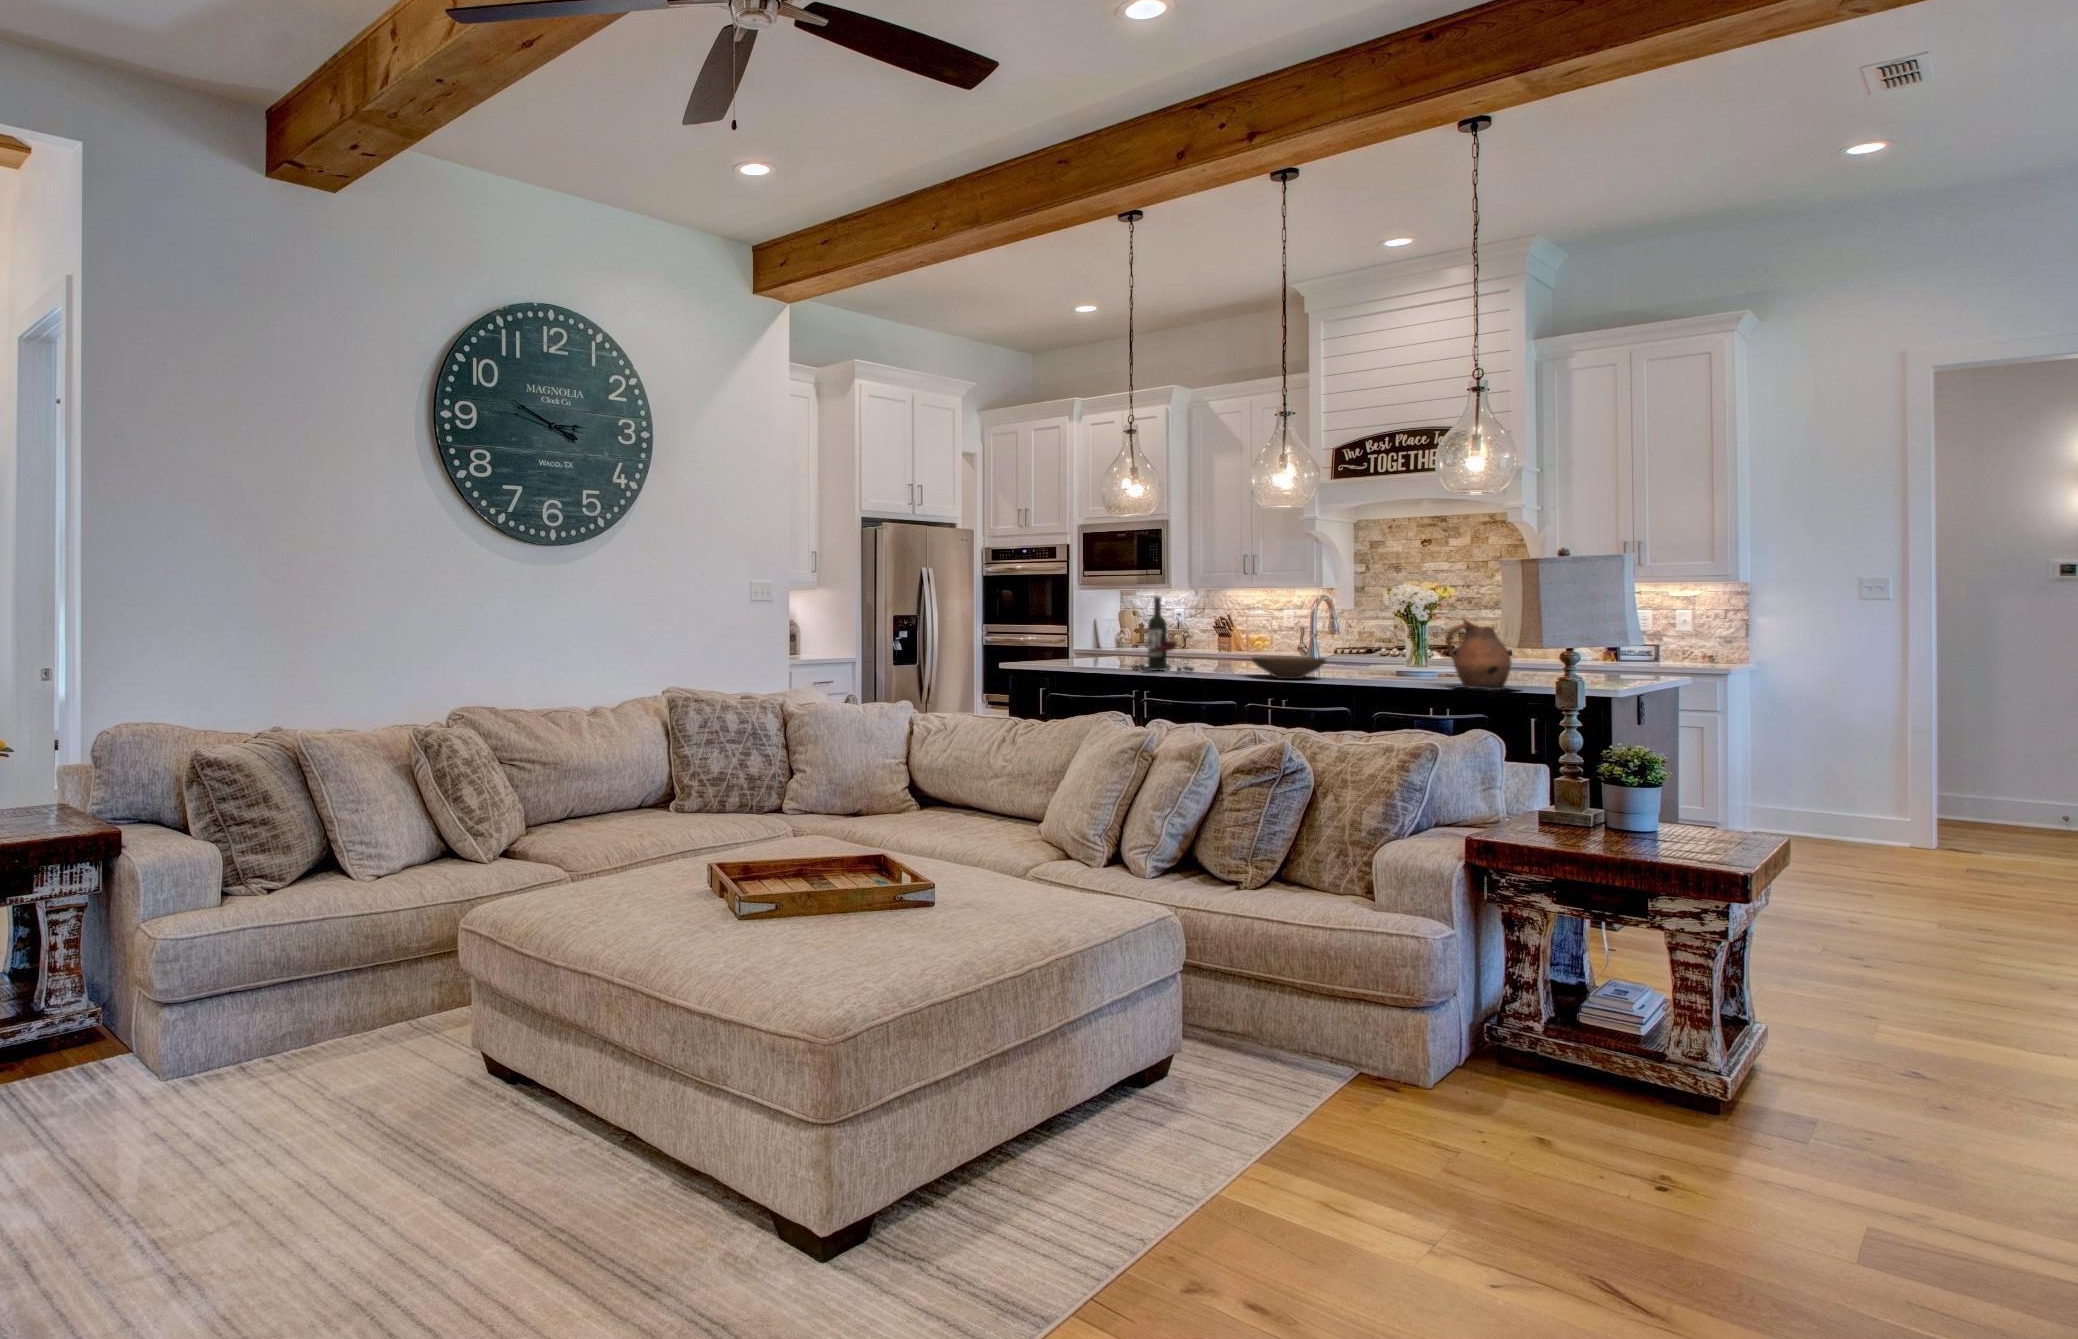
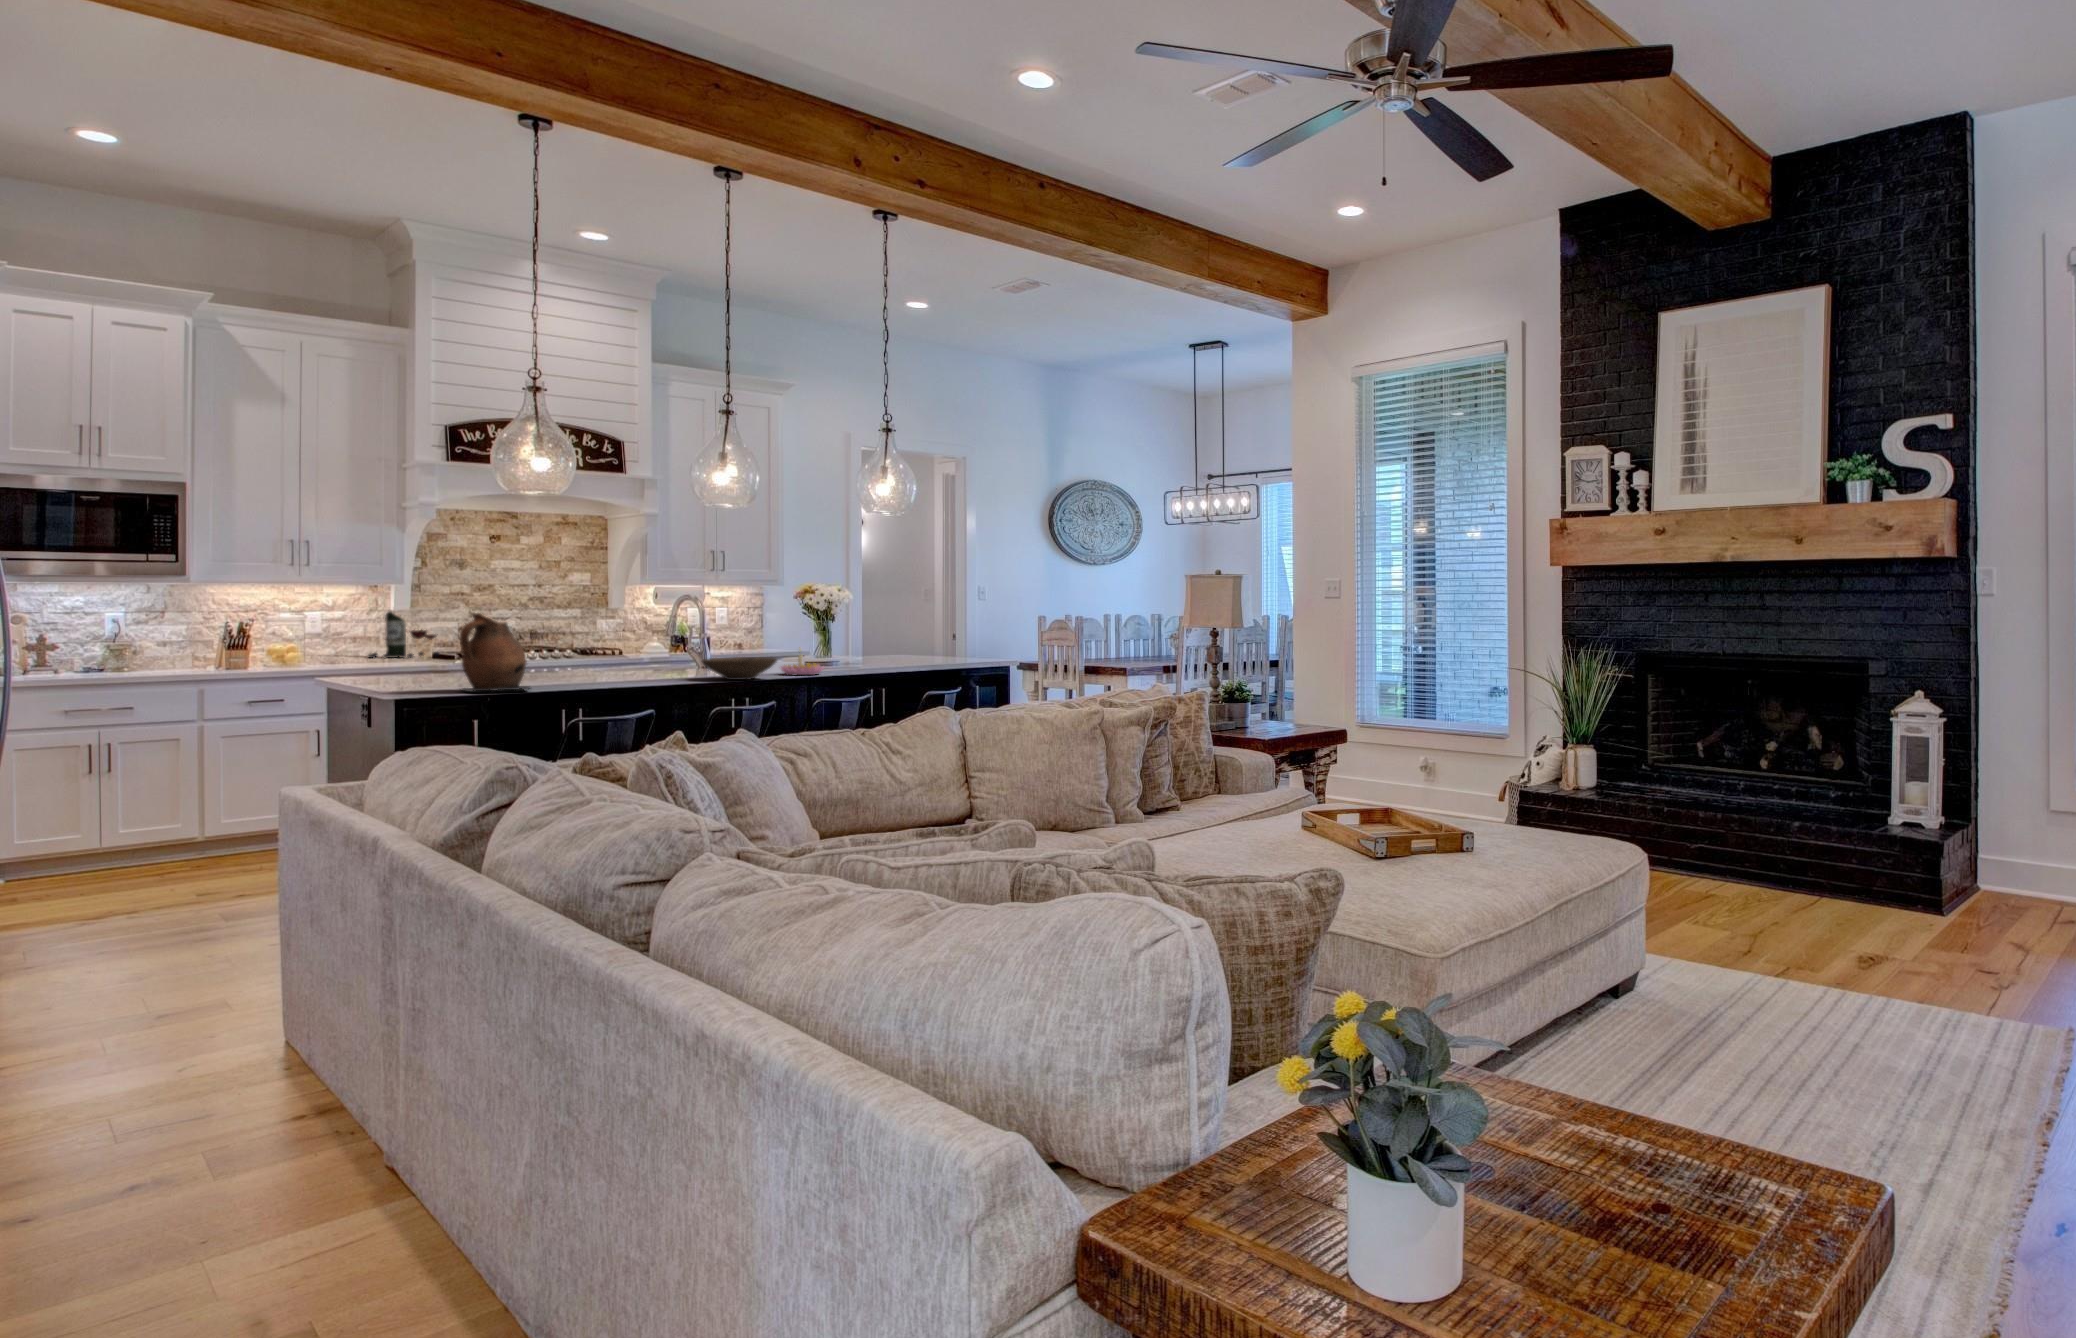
wine bottle: present [1133,597,1194,672] -> present [368,612,439,658]
ceramic pitcher: present [1446,618,1512,691] -> present [460,613,530,692]
candle holder: none [1369,650,1422,683] -> present [781,649,824,675]

